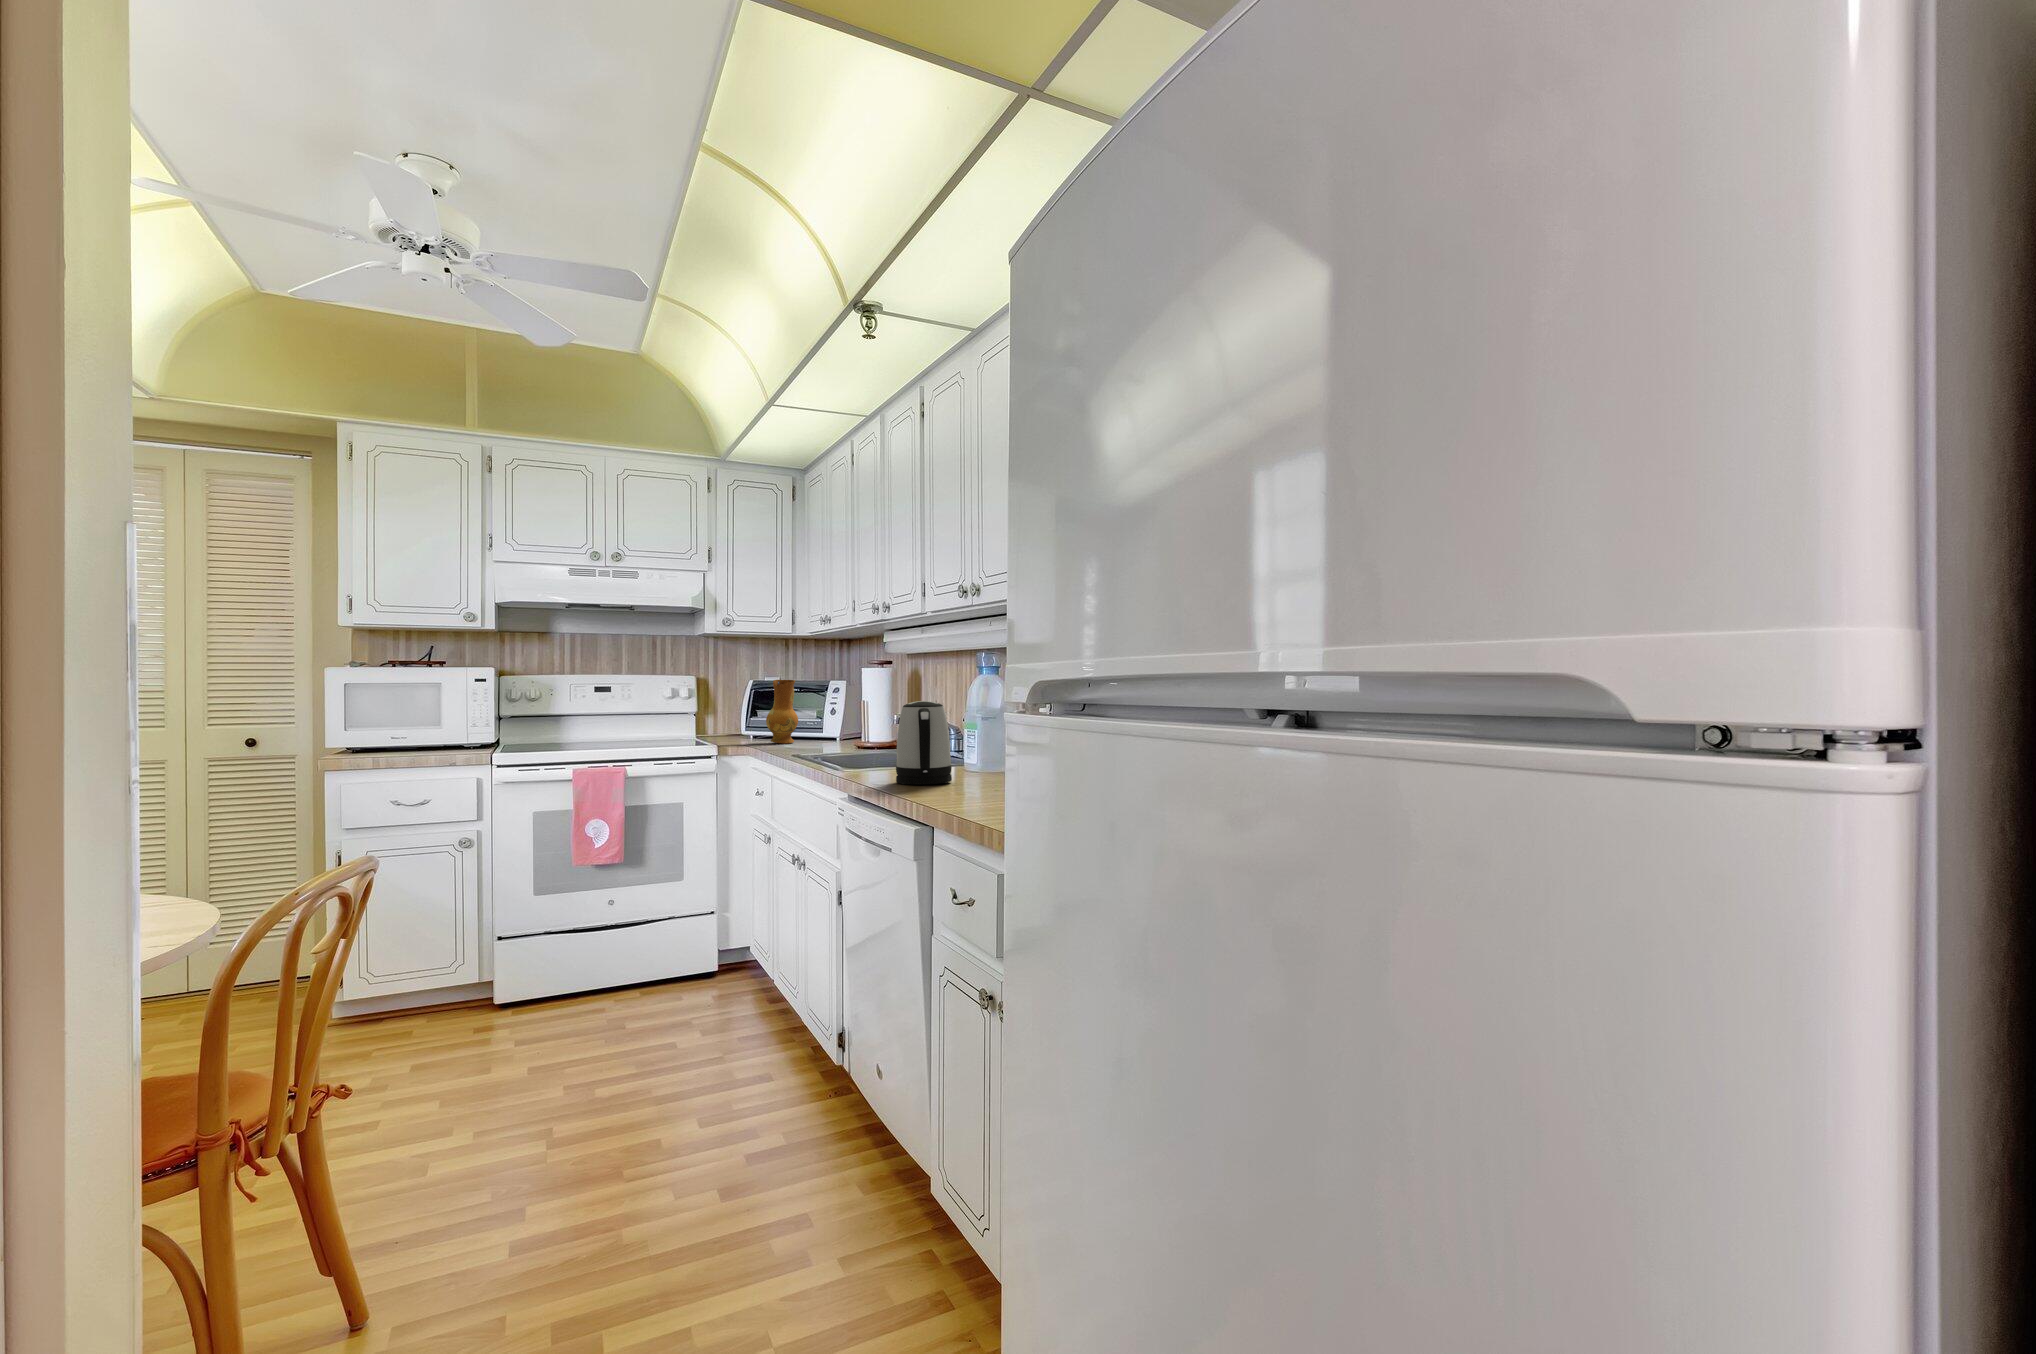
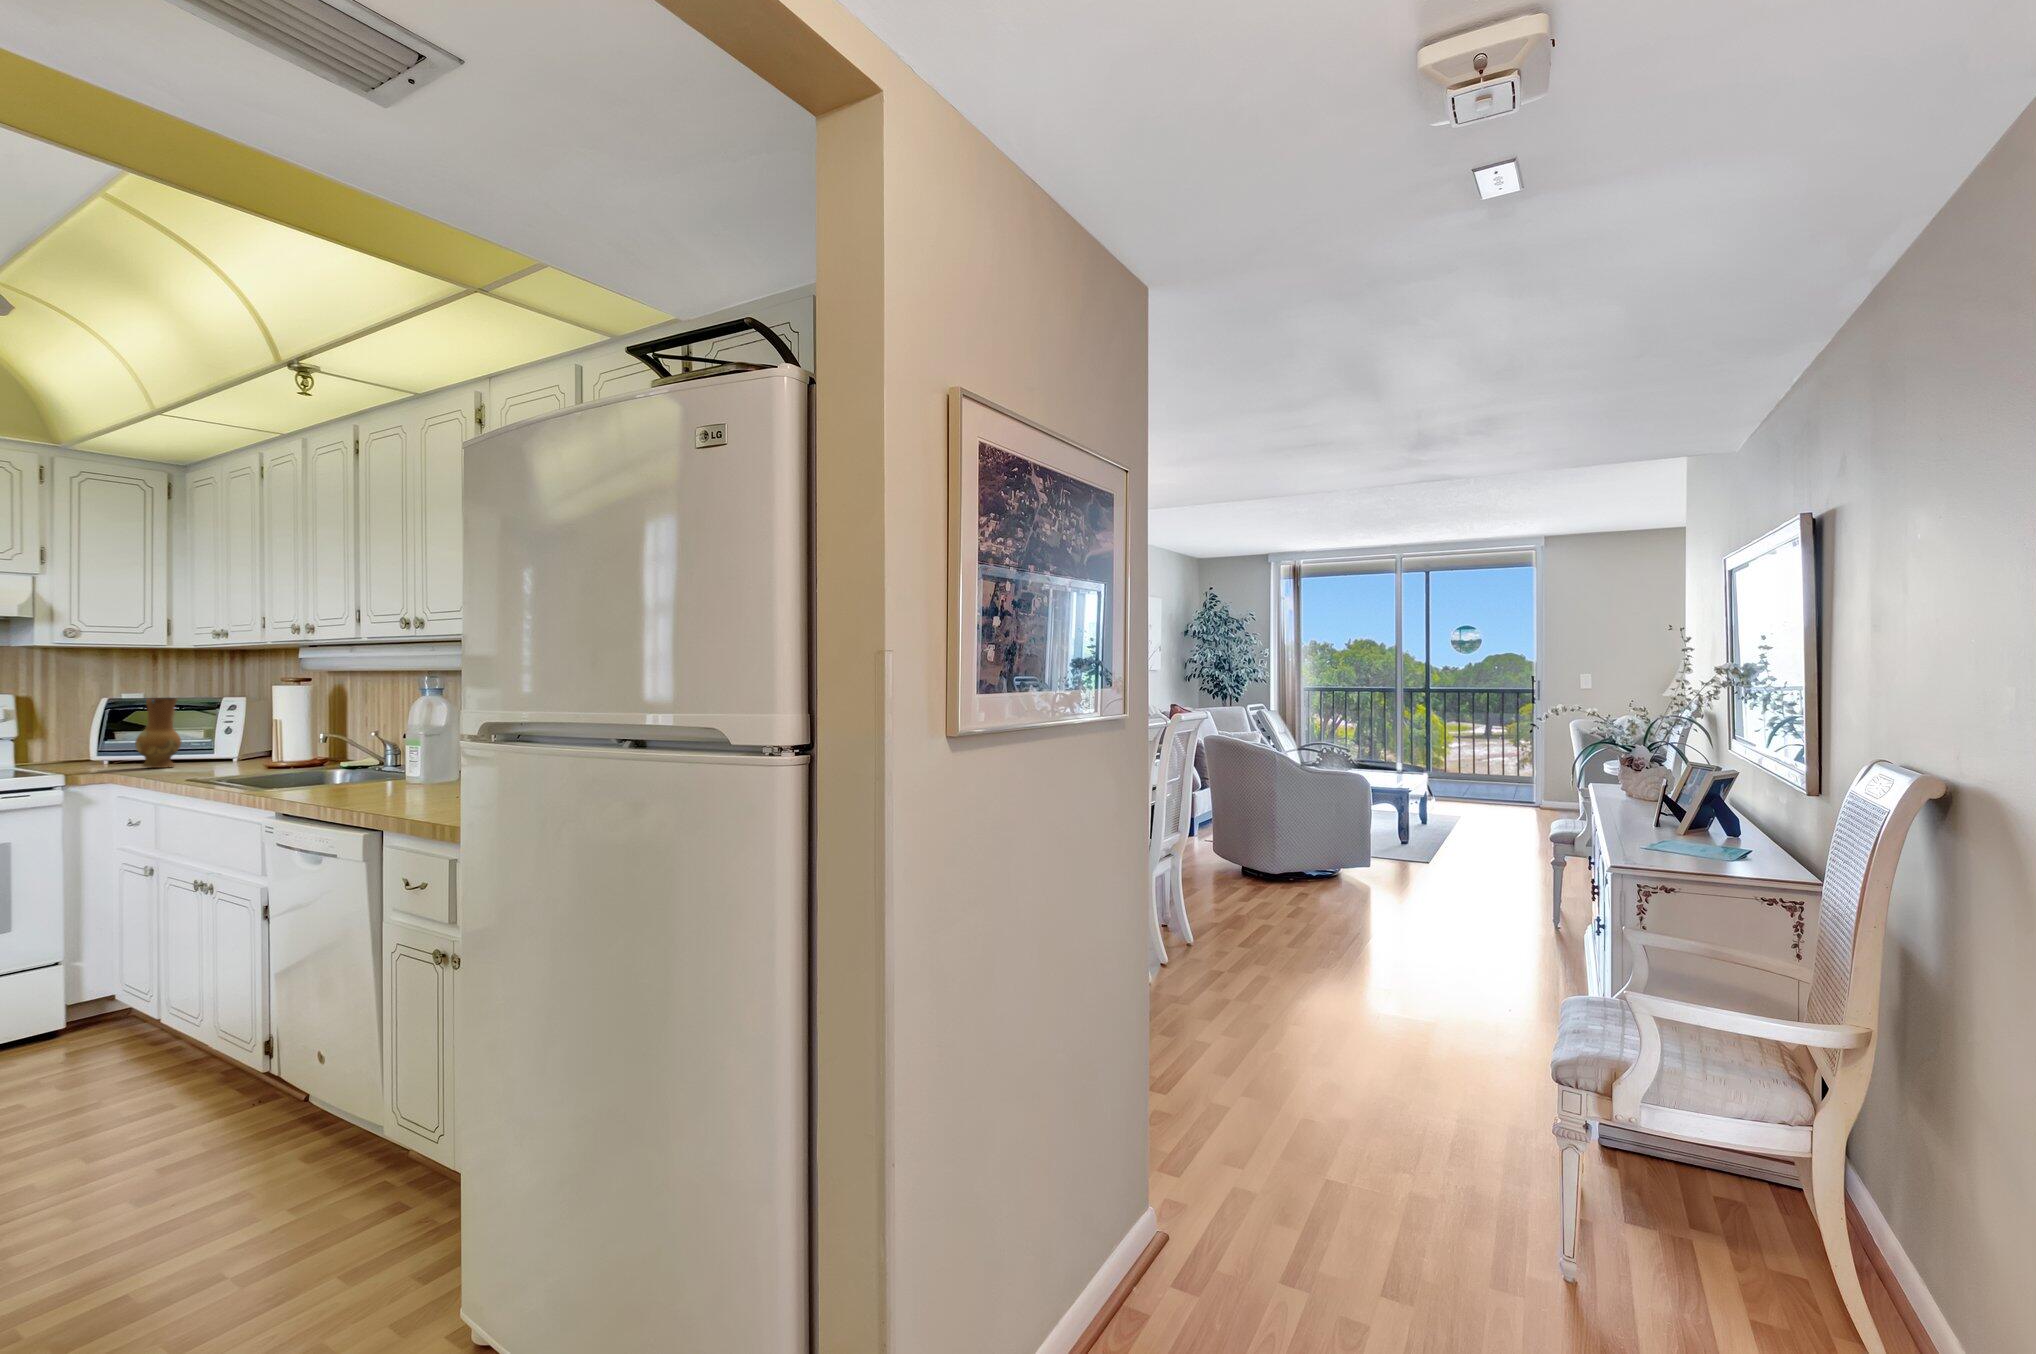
kettle: present [896,701,952,785] -> none [335,723,396,799]

